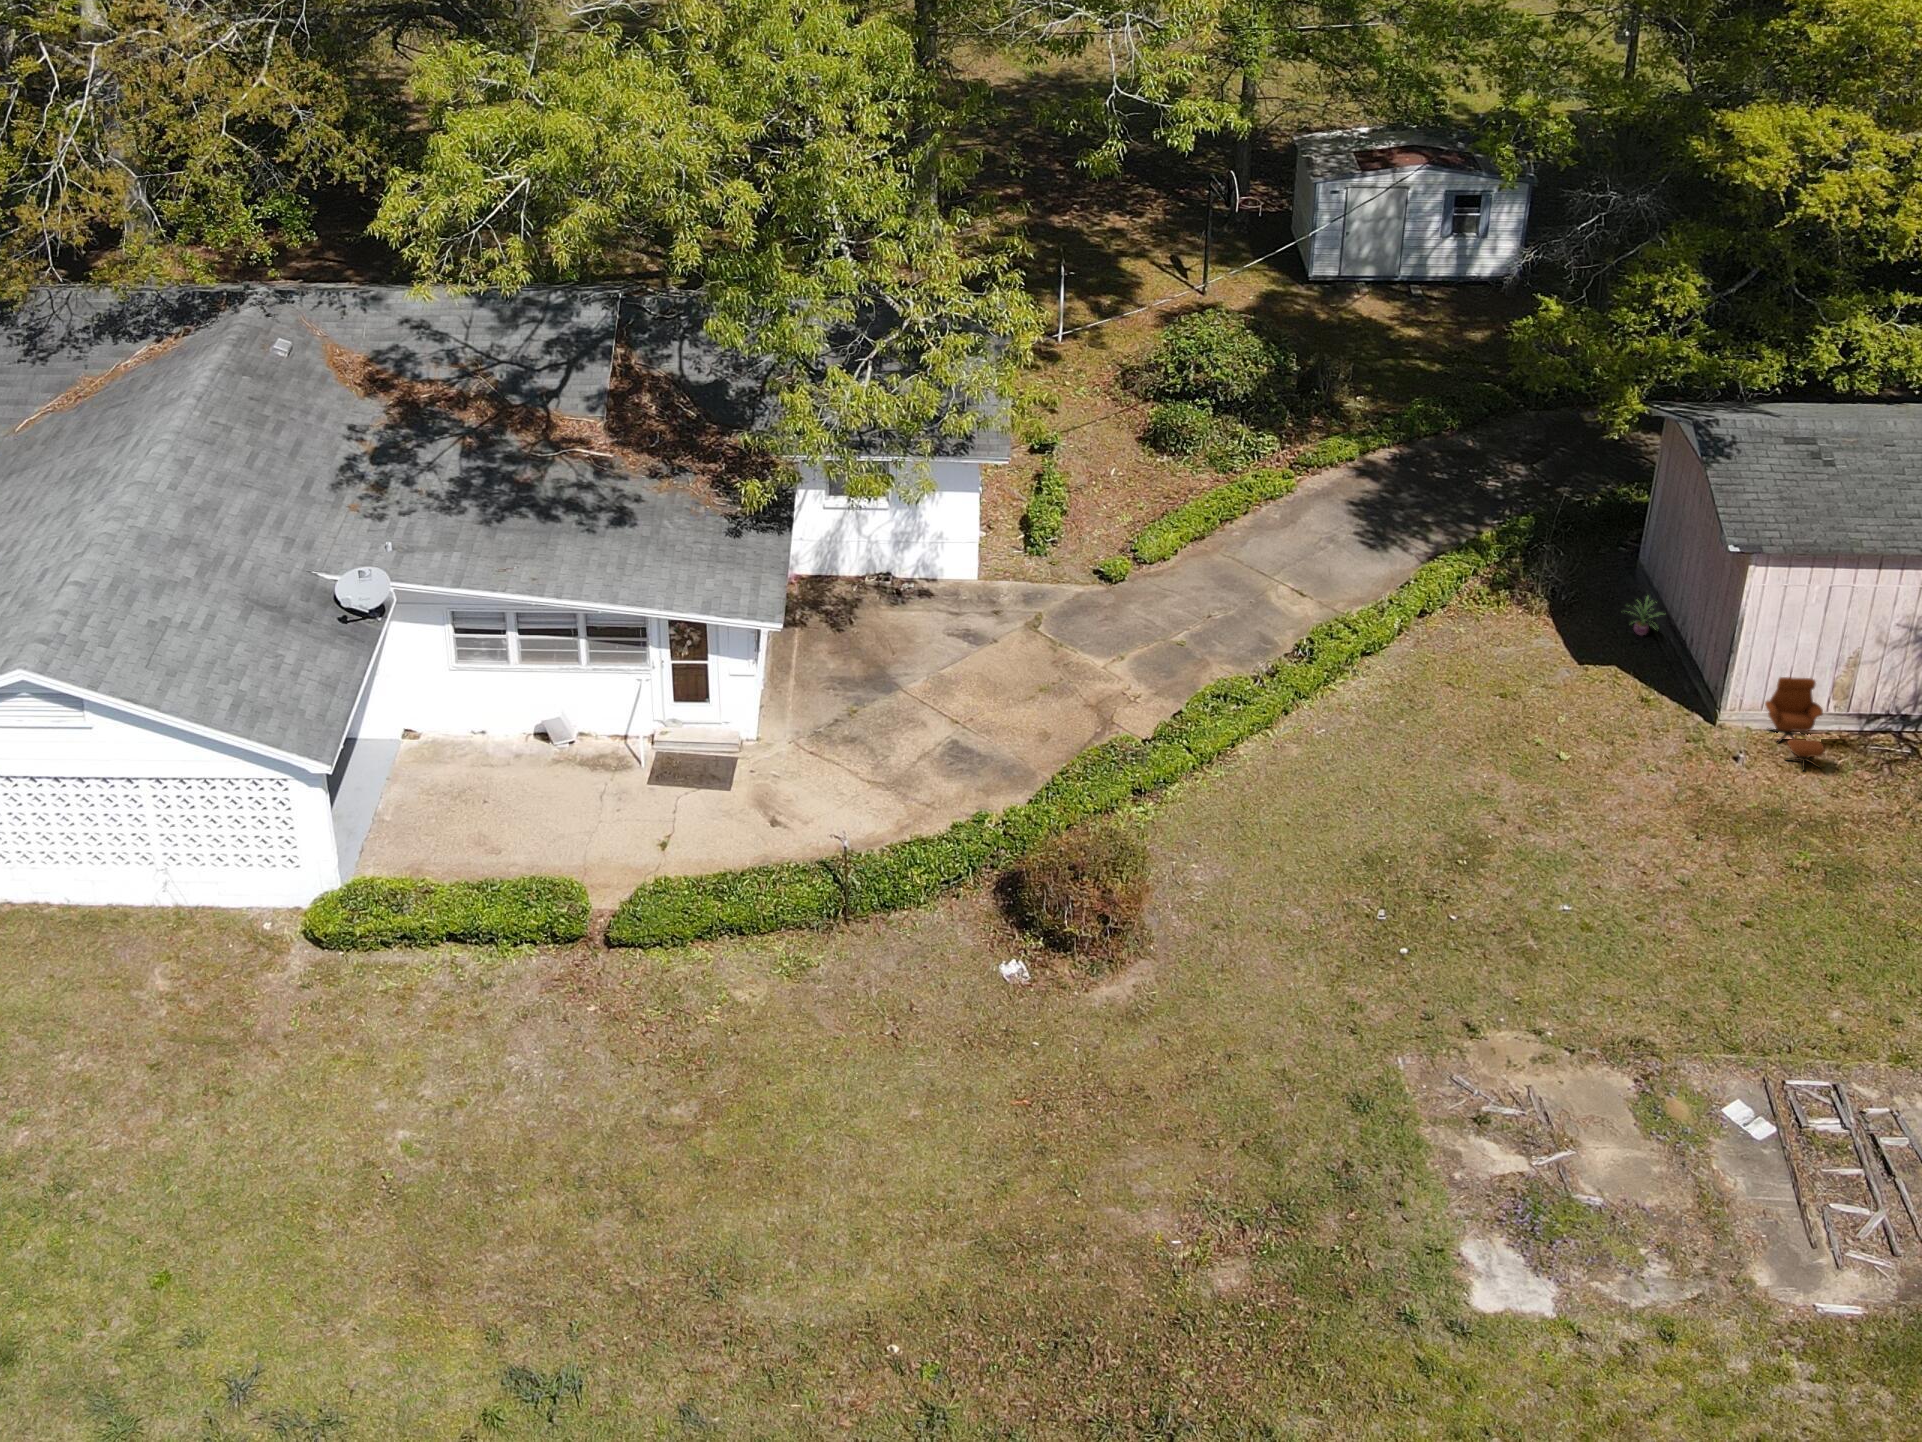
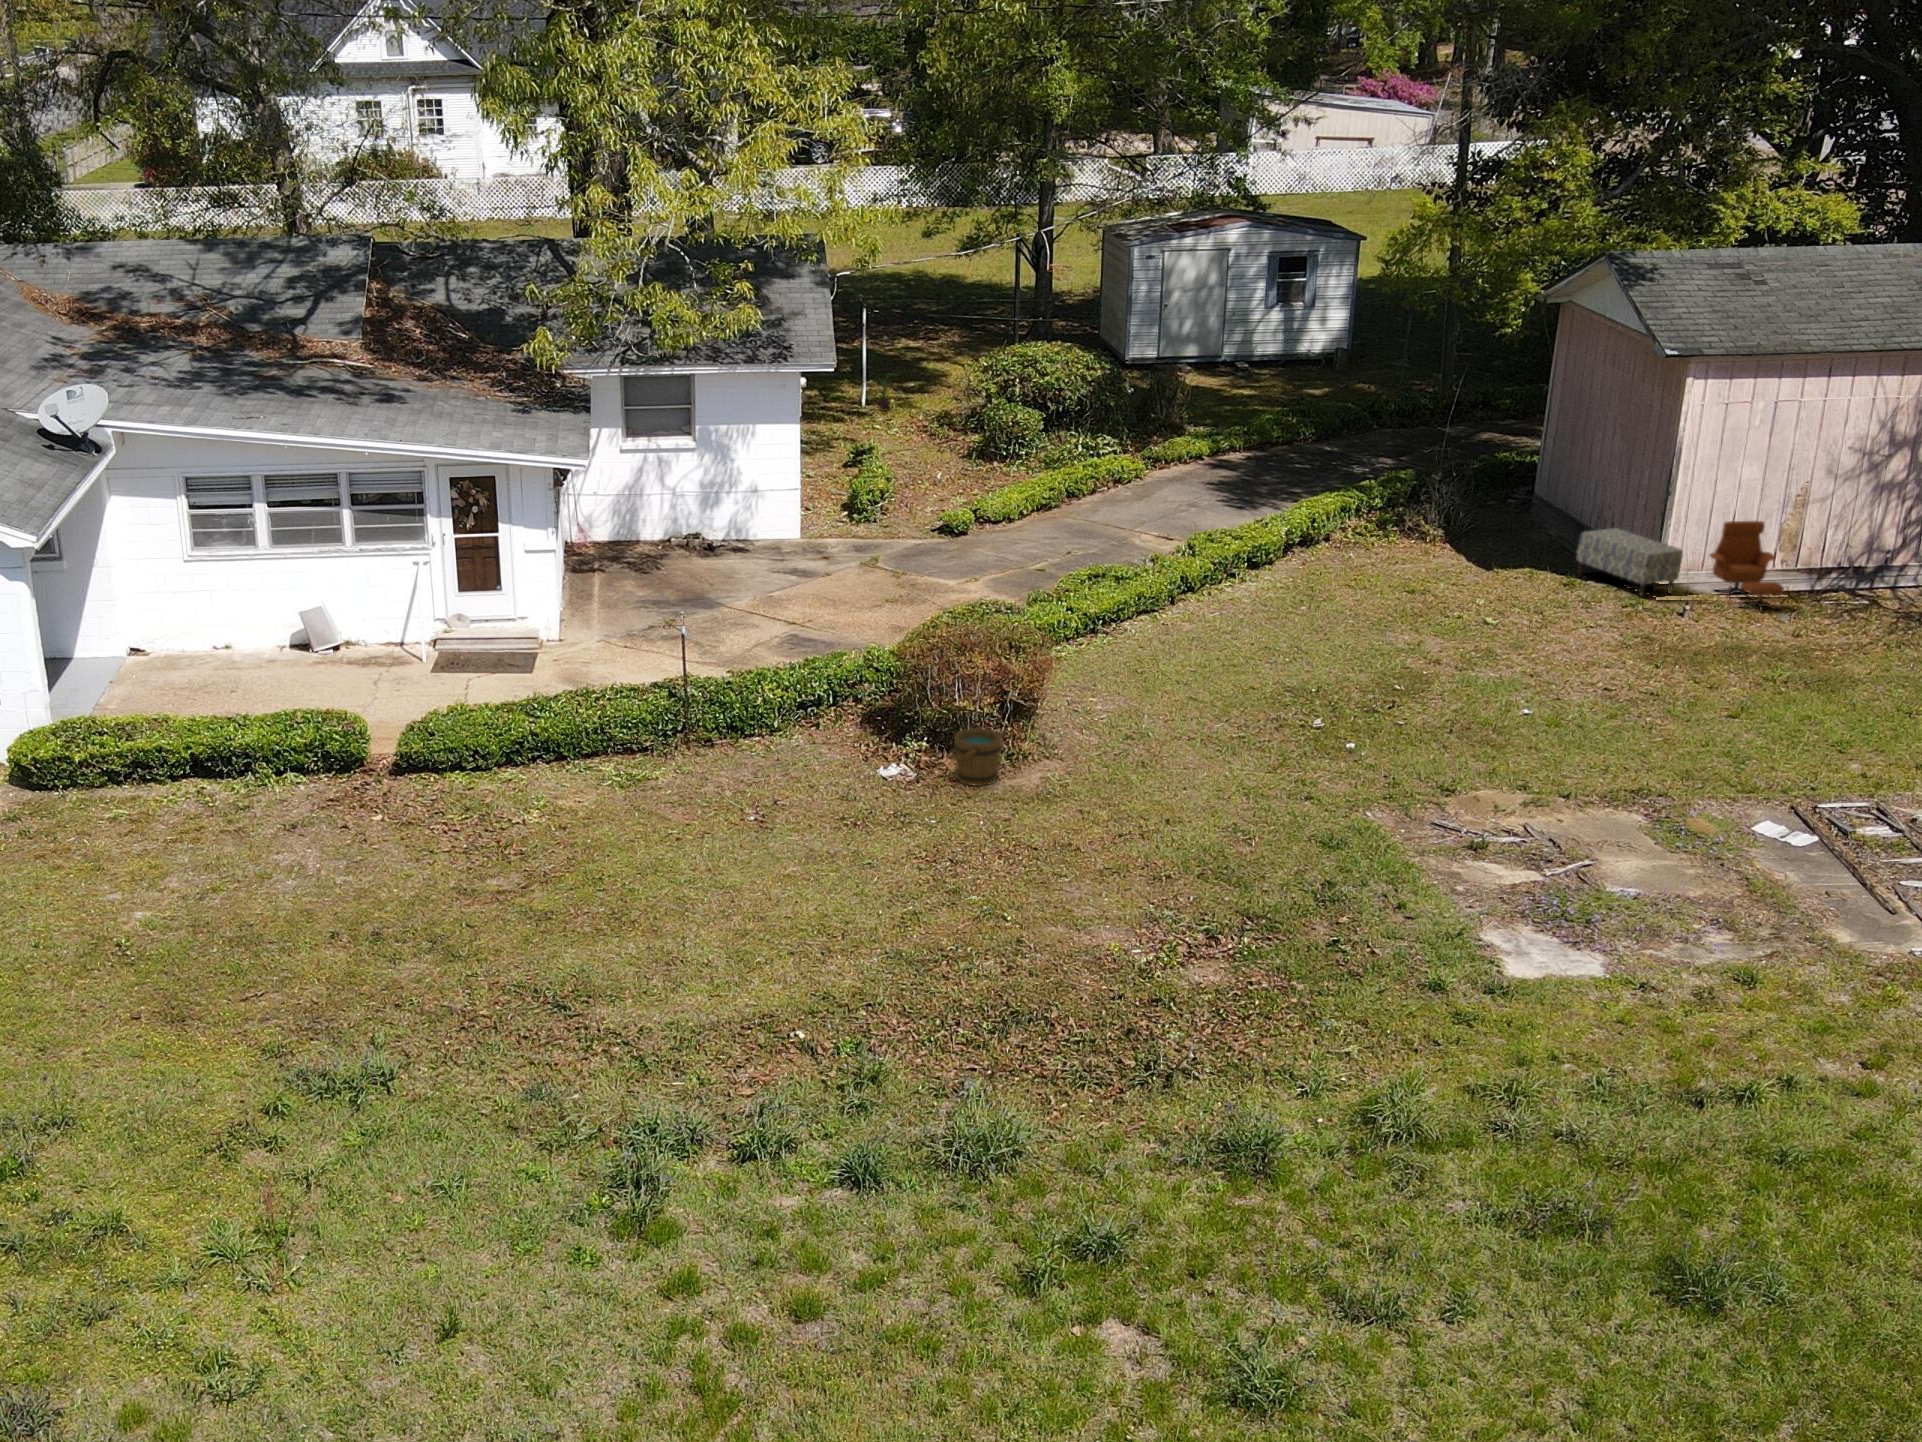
decorative plant: present [1634,596,1658,635] -> present [874,378,890,410]
bench: none [1651,653,1740,736] -> present [1576,528,1683,598]
bucket: none [1056,933,1099,988] -> present [951,728,1002,786]

